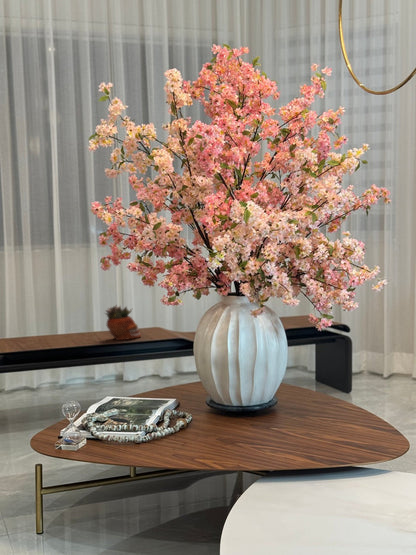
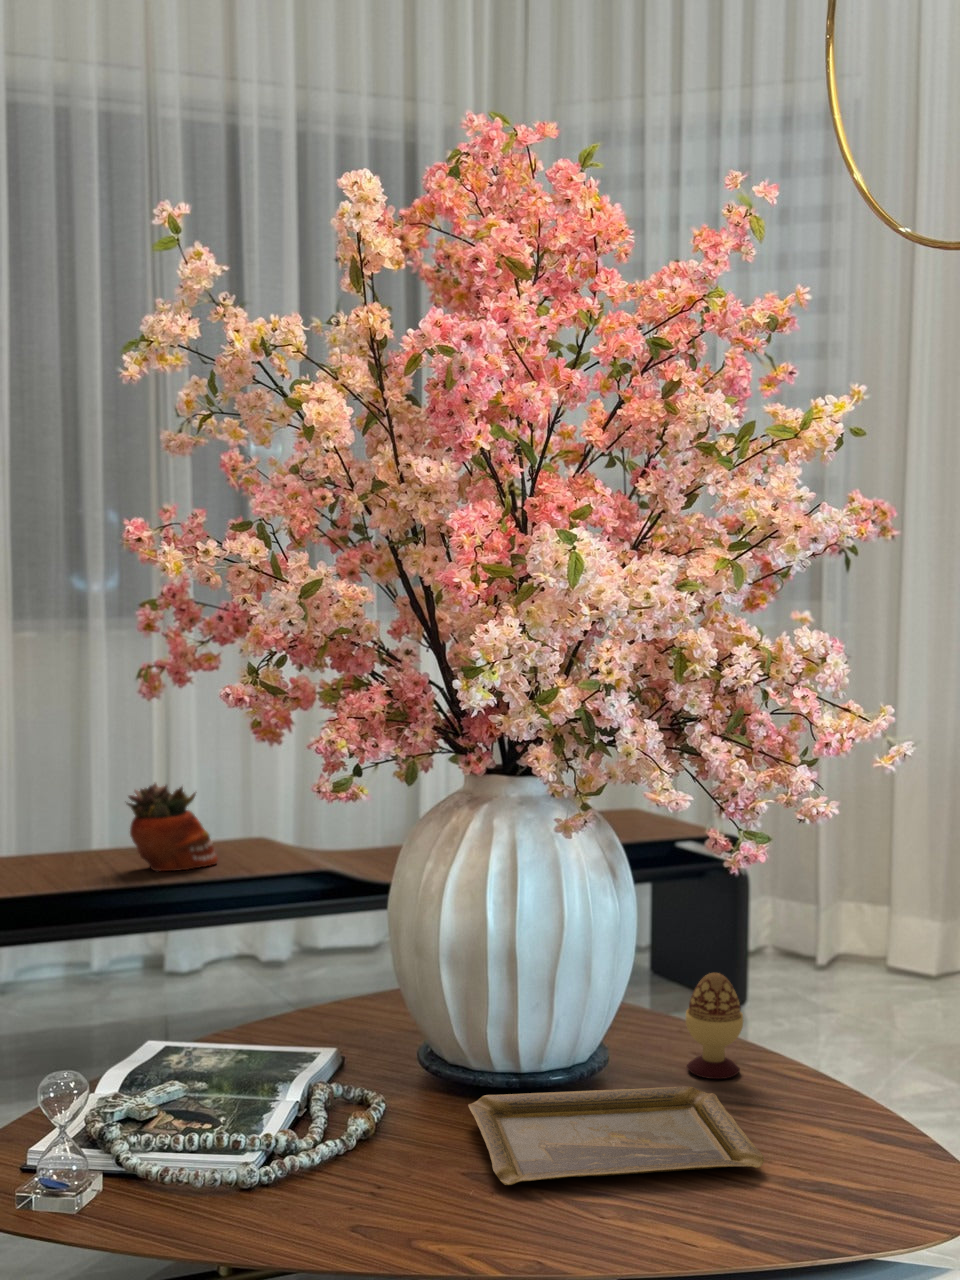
decorative egg: none [309,372,331,412] -> present [686,973,743,1079]
tray: none [222,413,330,444] -> present [468,1086,764,1185]

